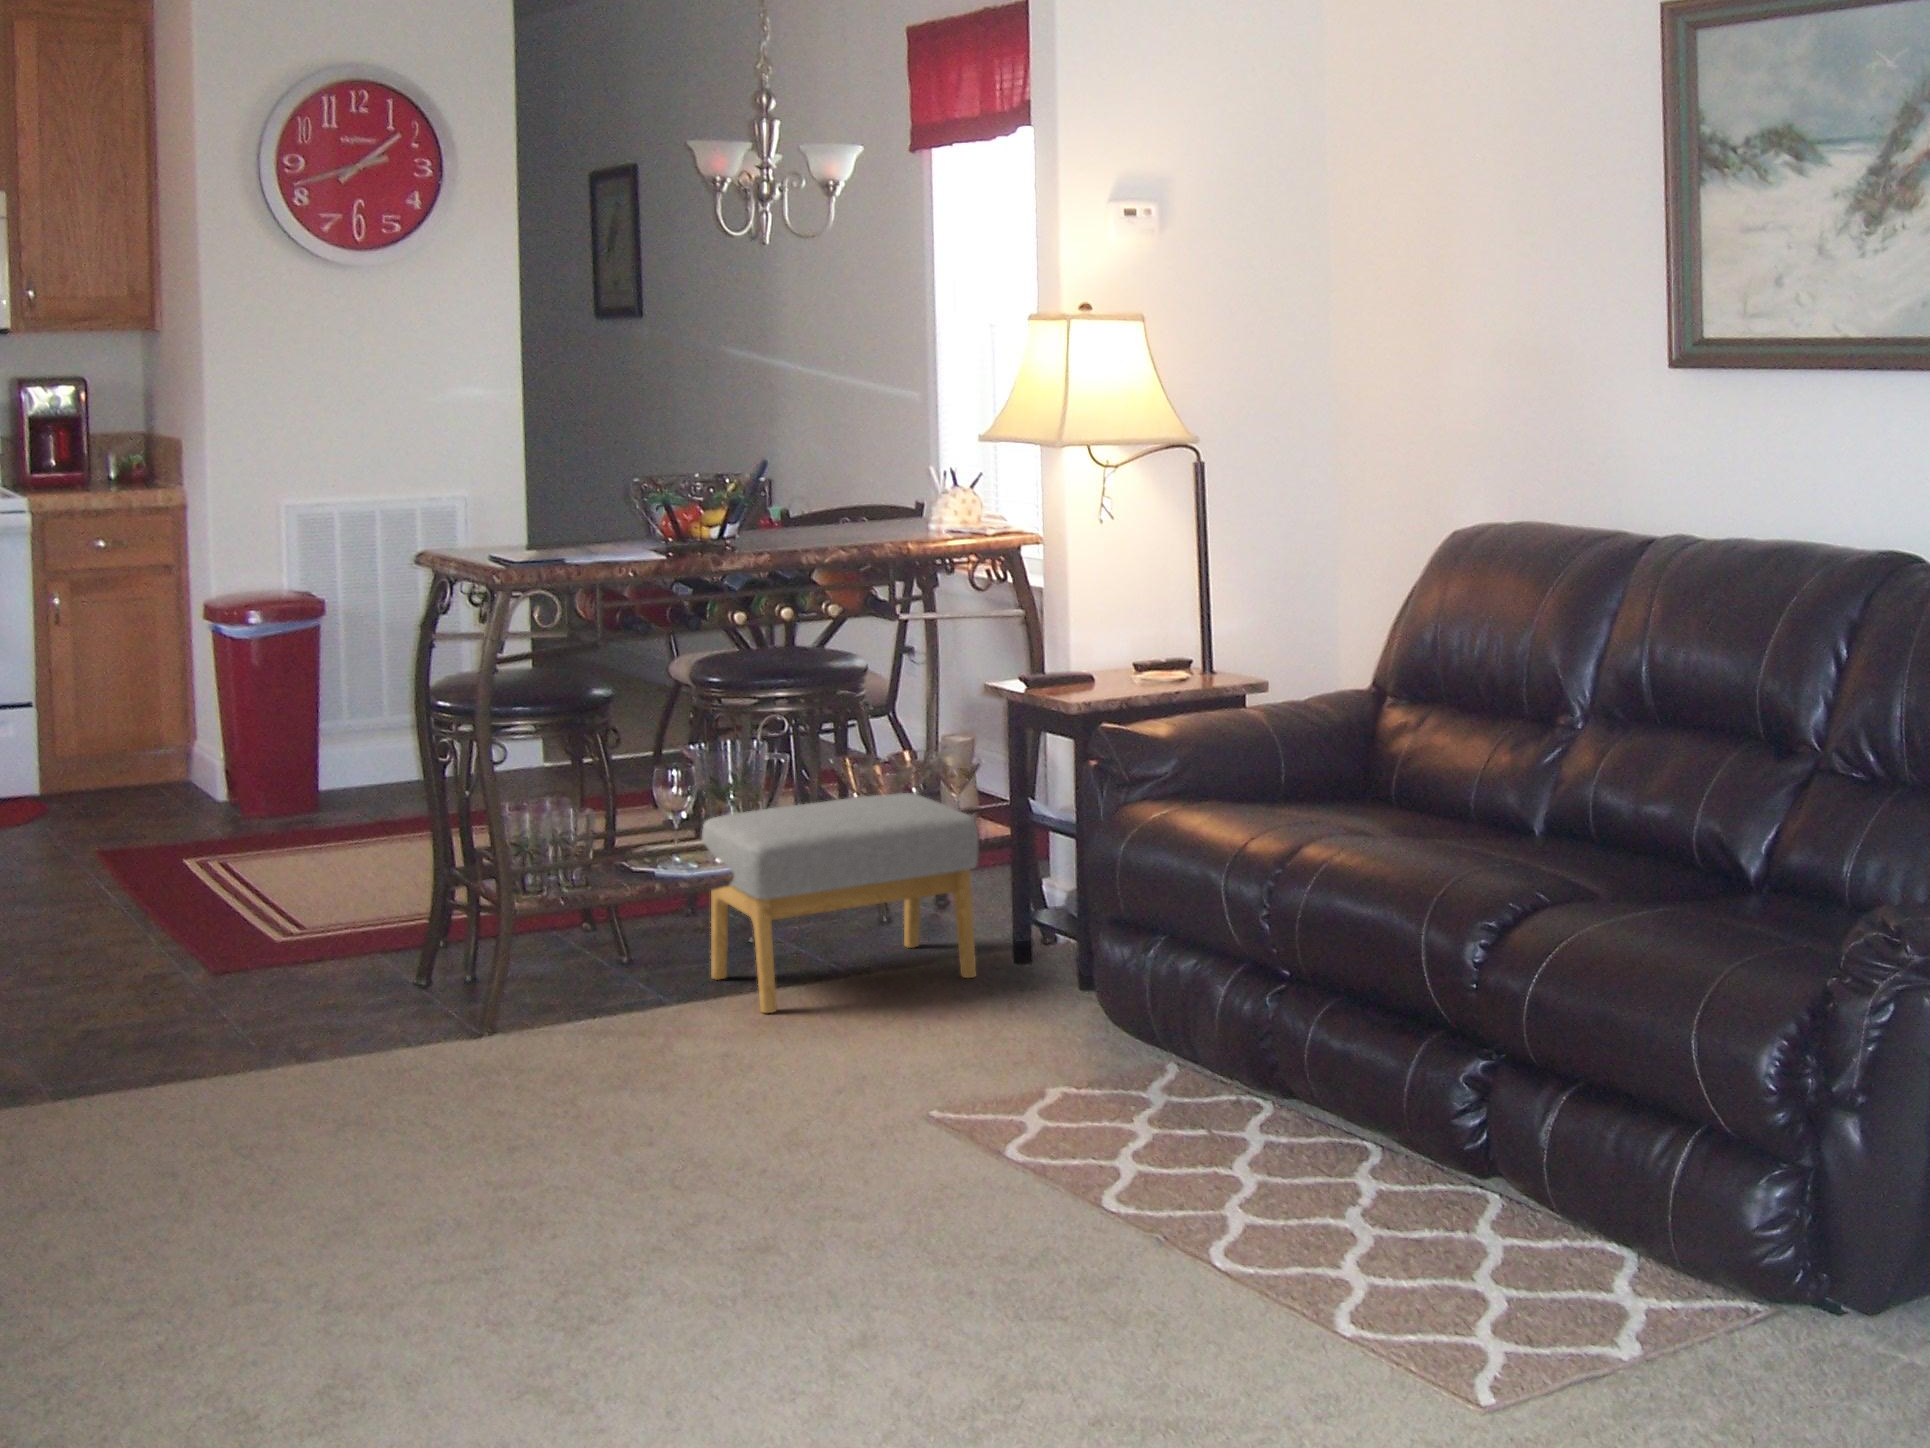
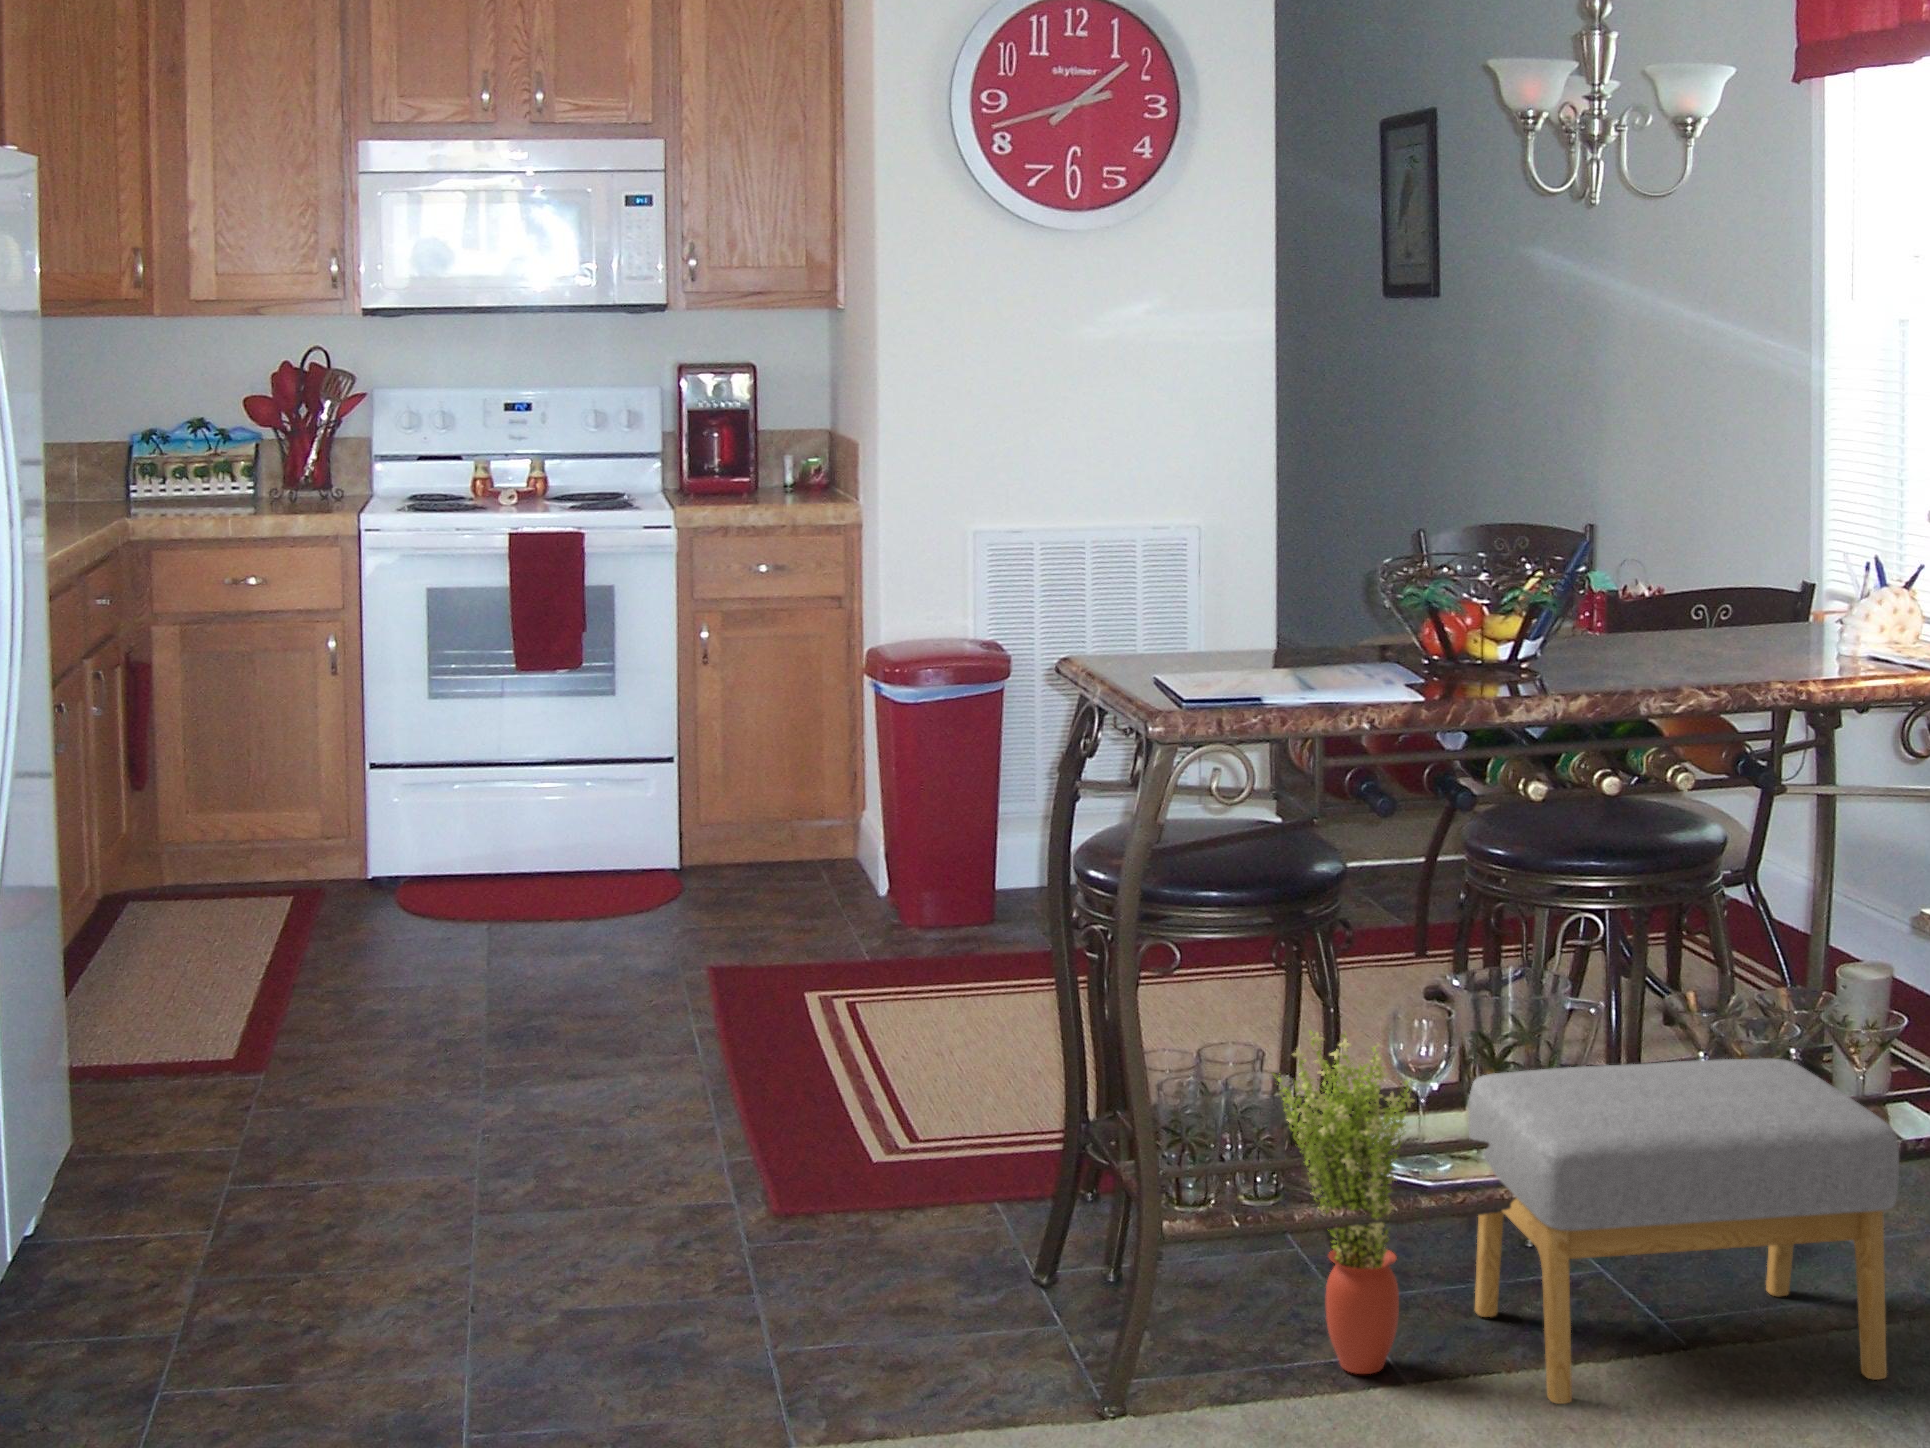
potted plant: none [564,789,665,1016] -> present [1275,1031,1415,1374]

